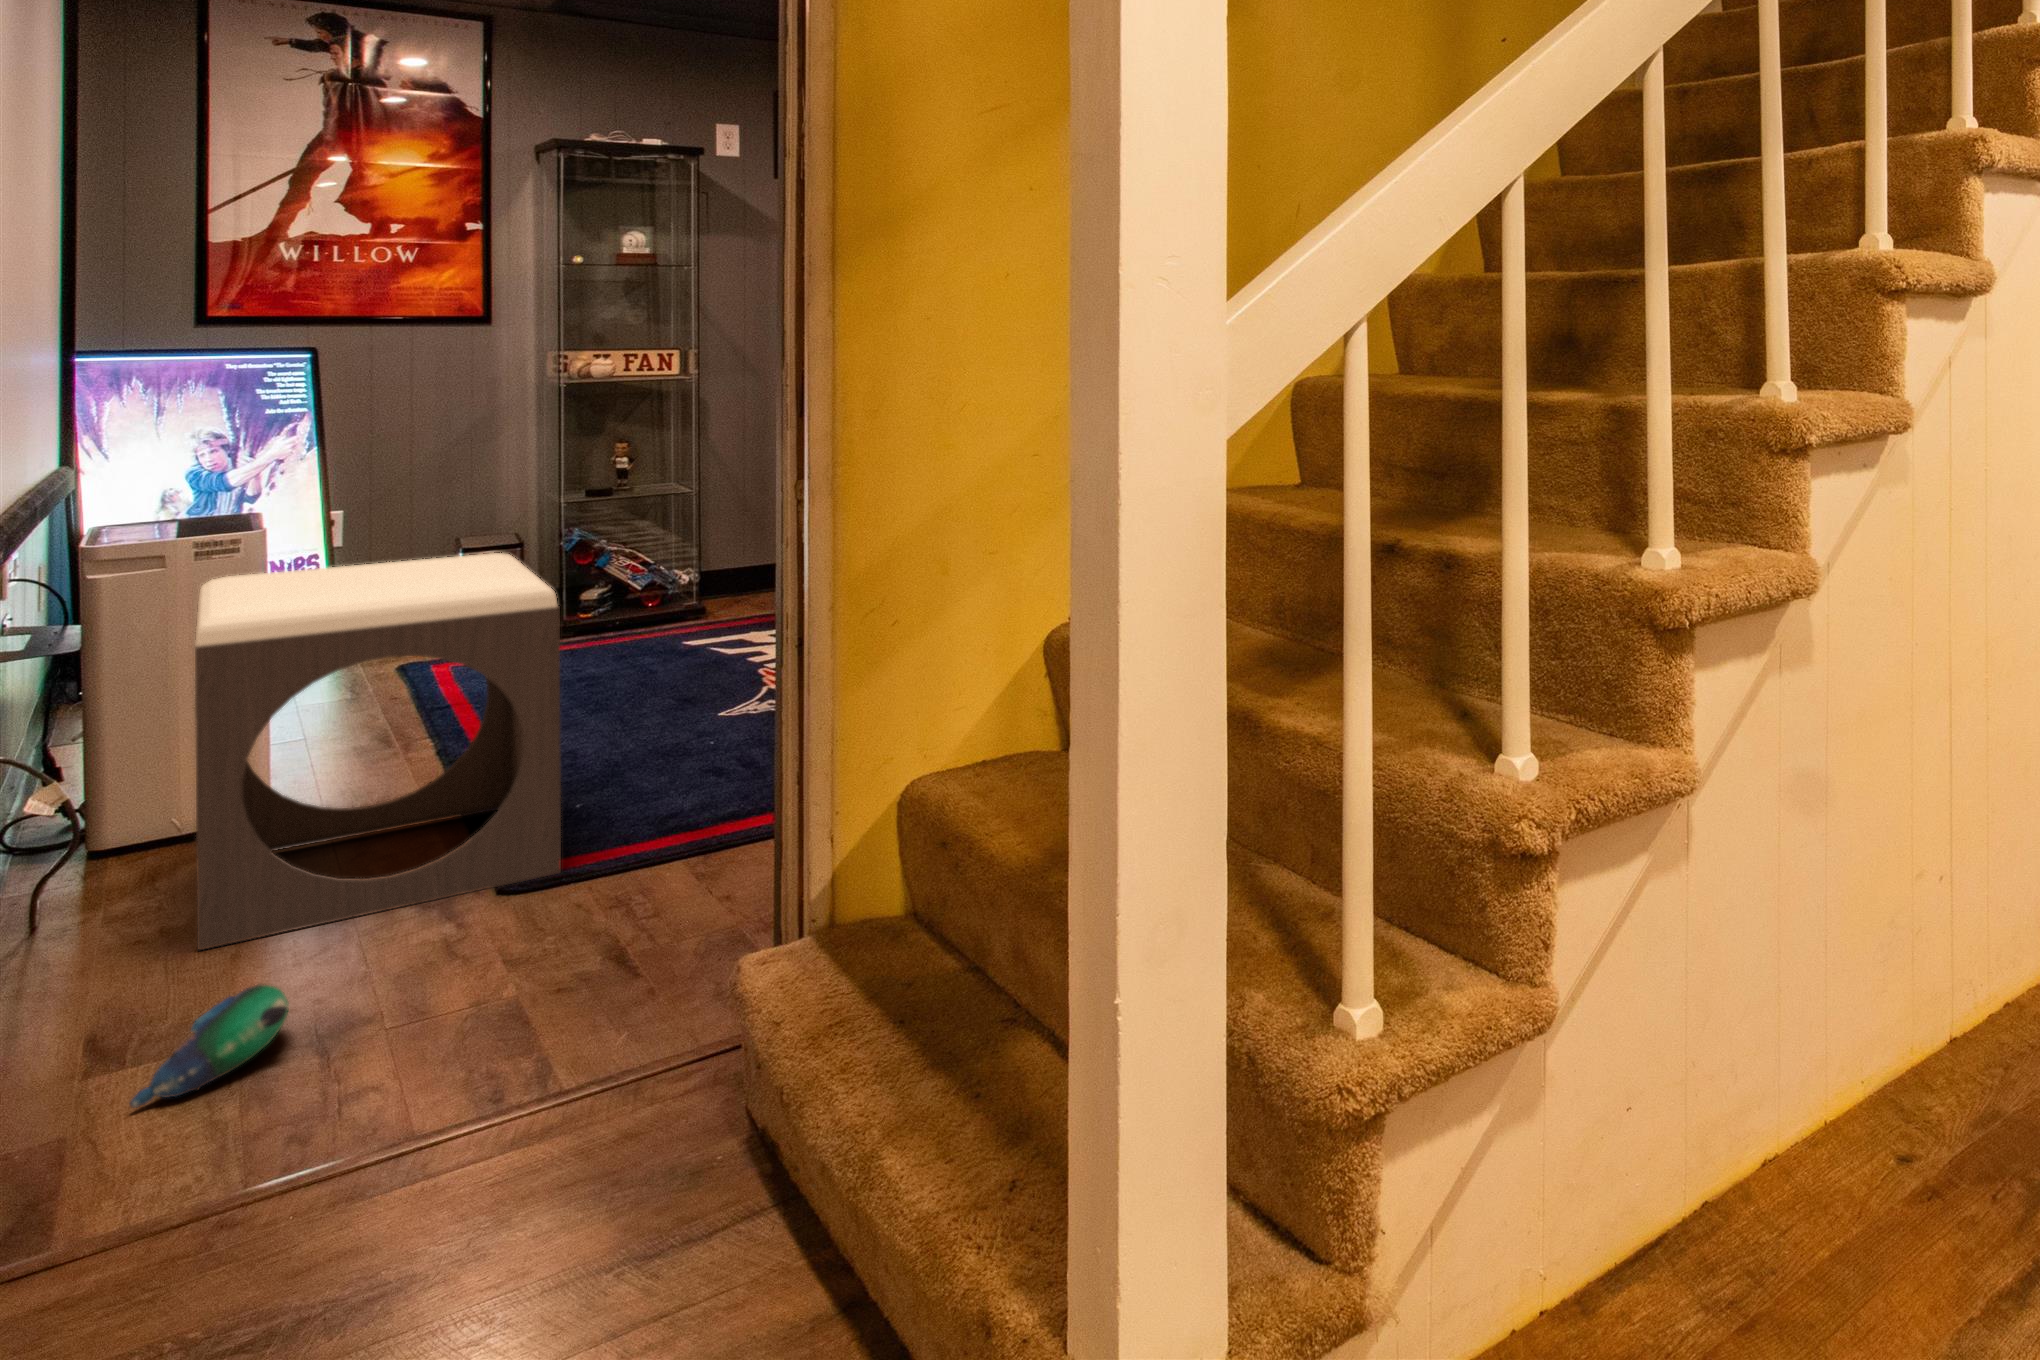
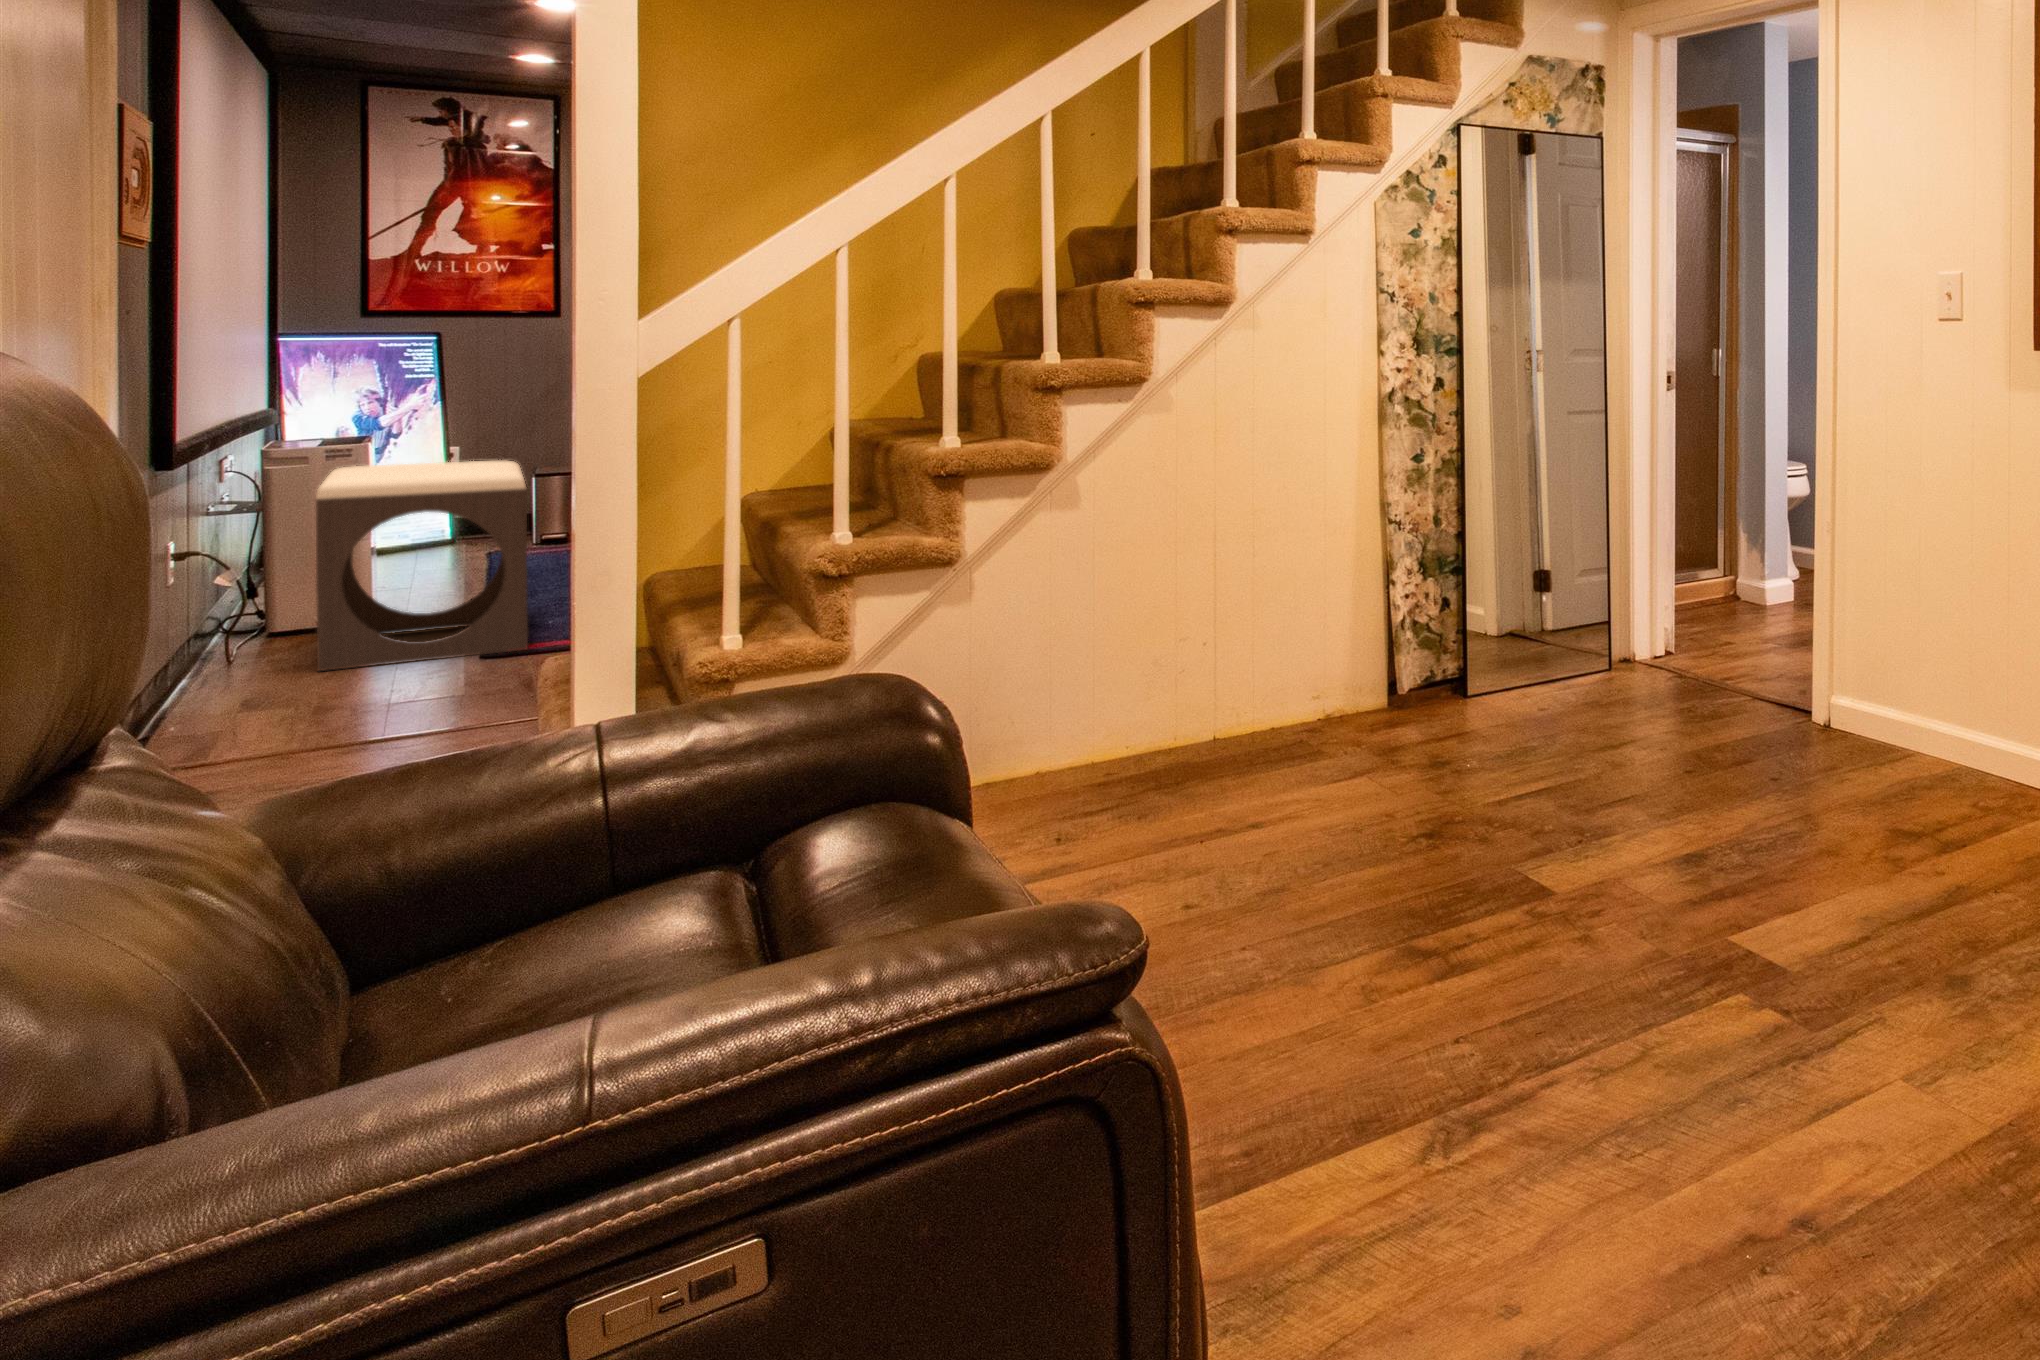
plush toy: present [130,985,289,1108] -> none [267,673,352,720]

